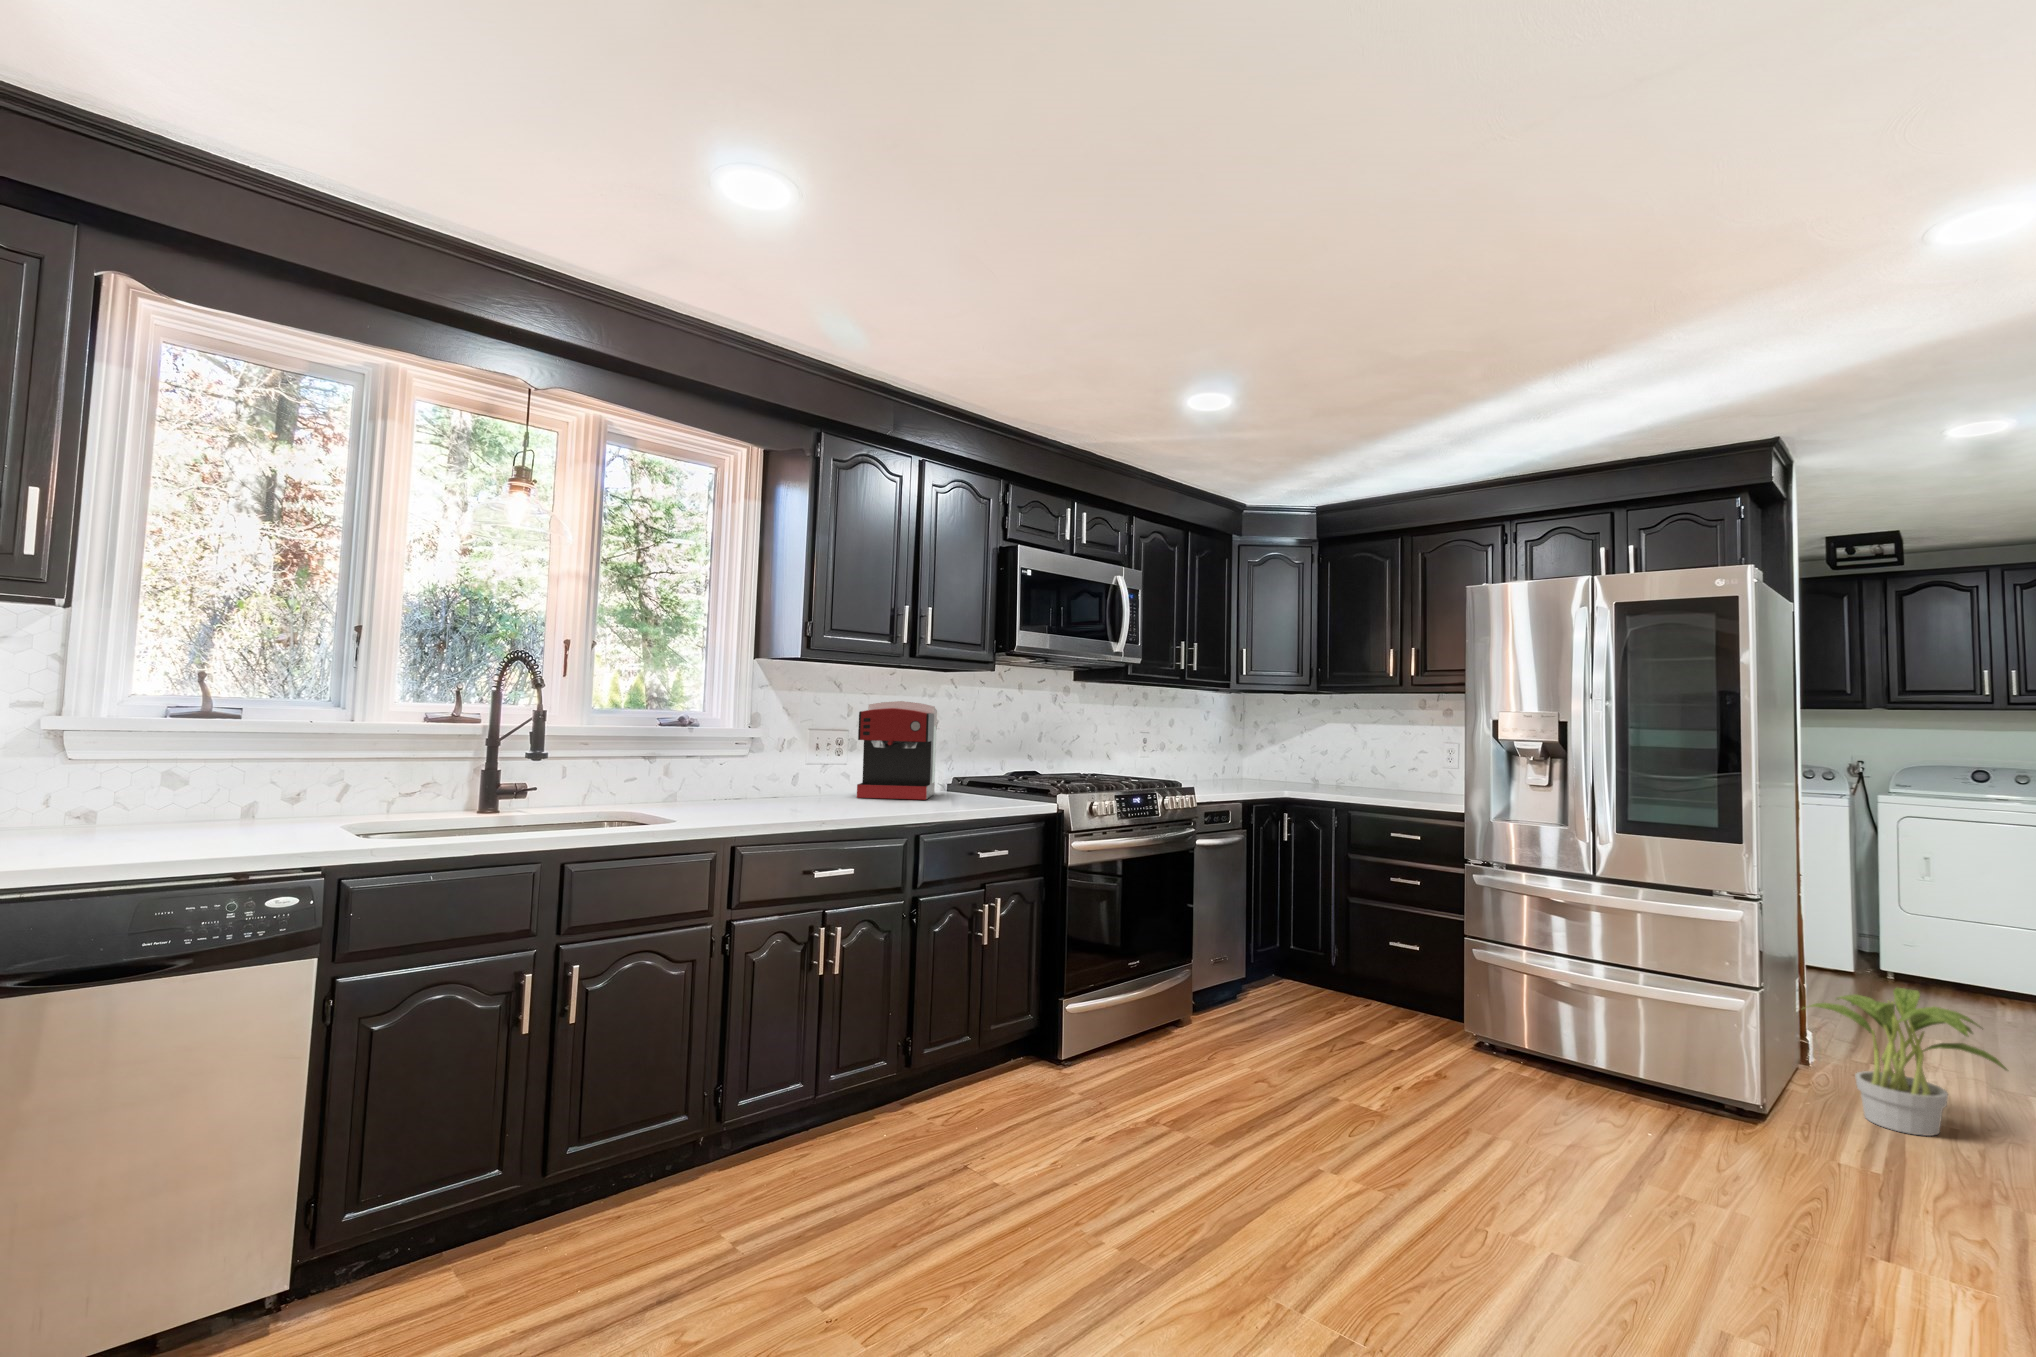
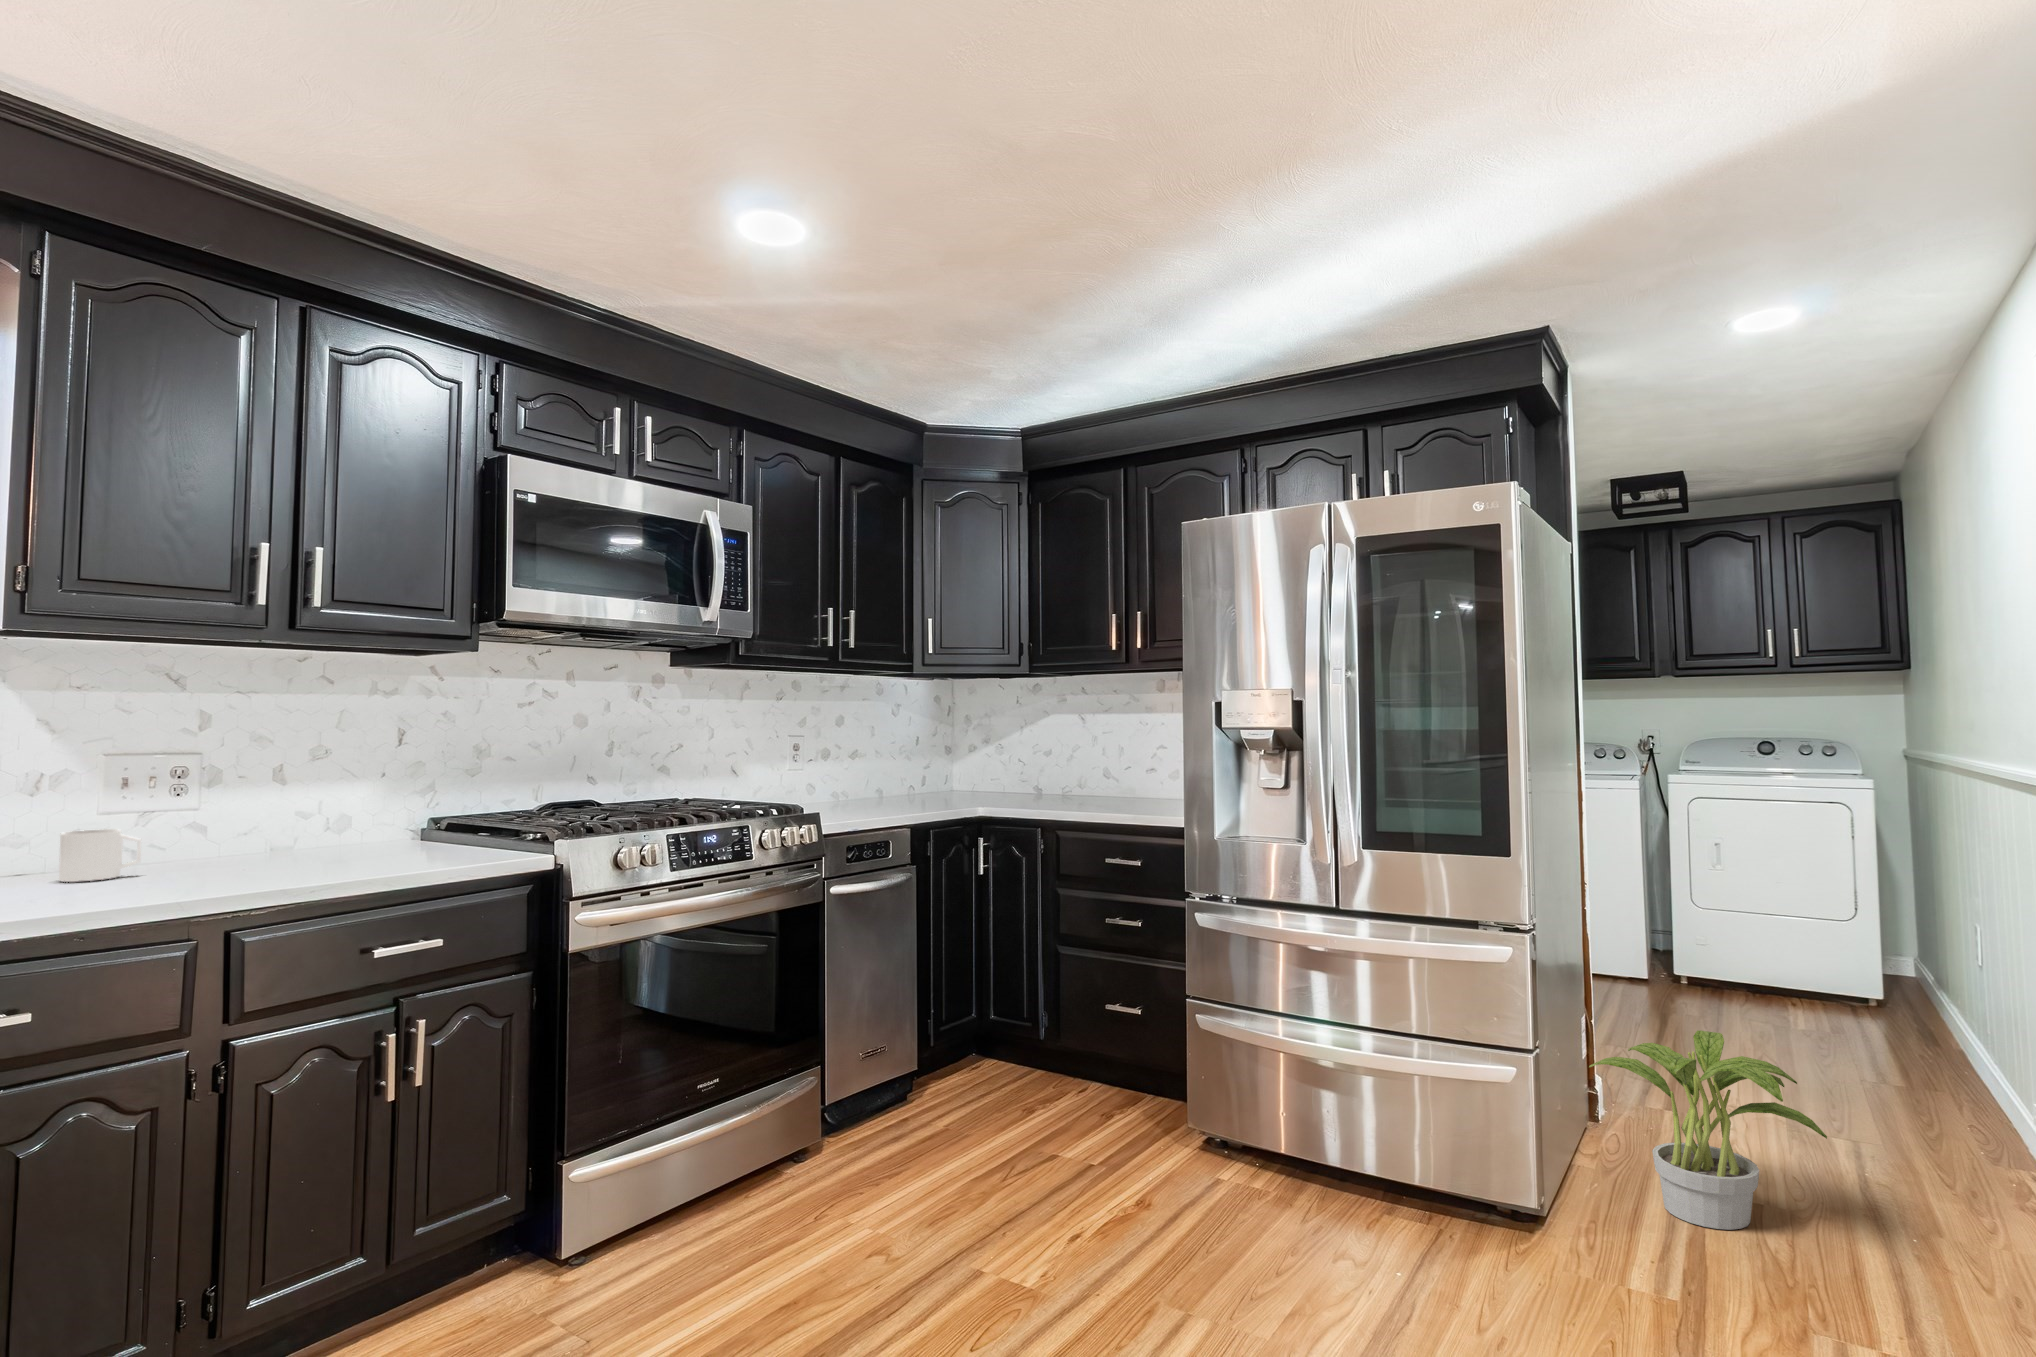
coffee maker: present [857,701,937,800] -> none [209,701,386,863]
mug: none [800,774,838,803] -> present [59,829,141,882]

